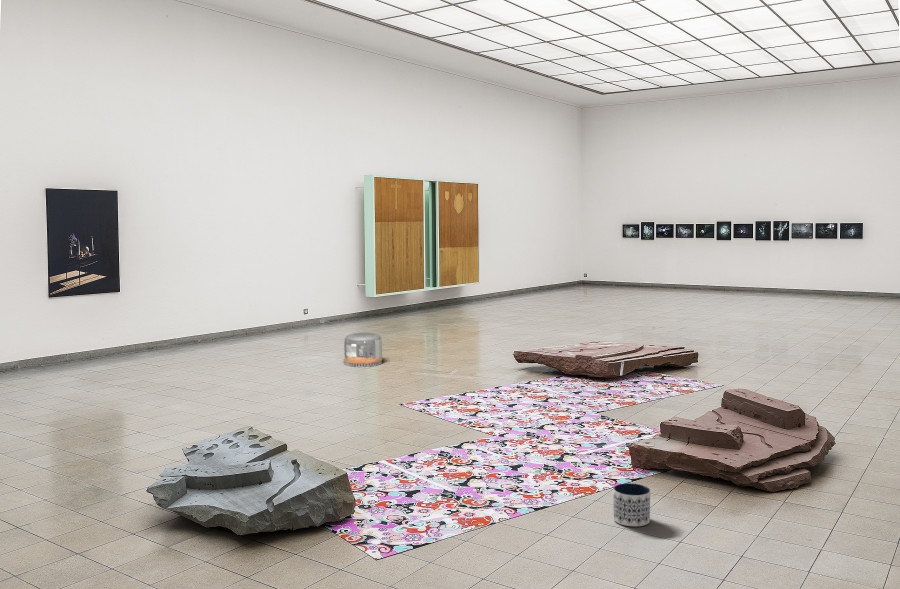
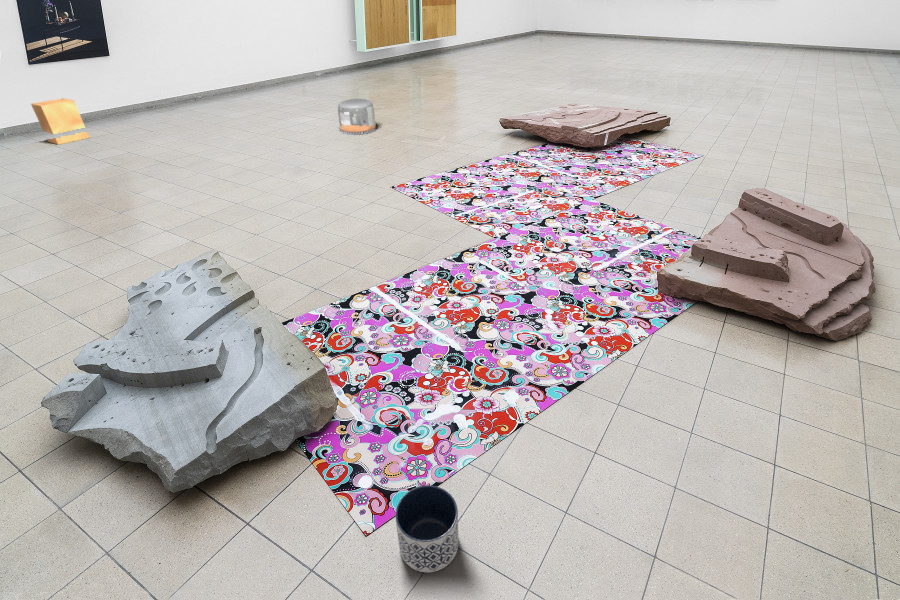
cardboard box: none [38,328,81,371] -> present [31,98,89,145]
planter: present [613,483,650,527] -> present [395,485,458,572]

